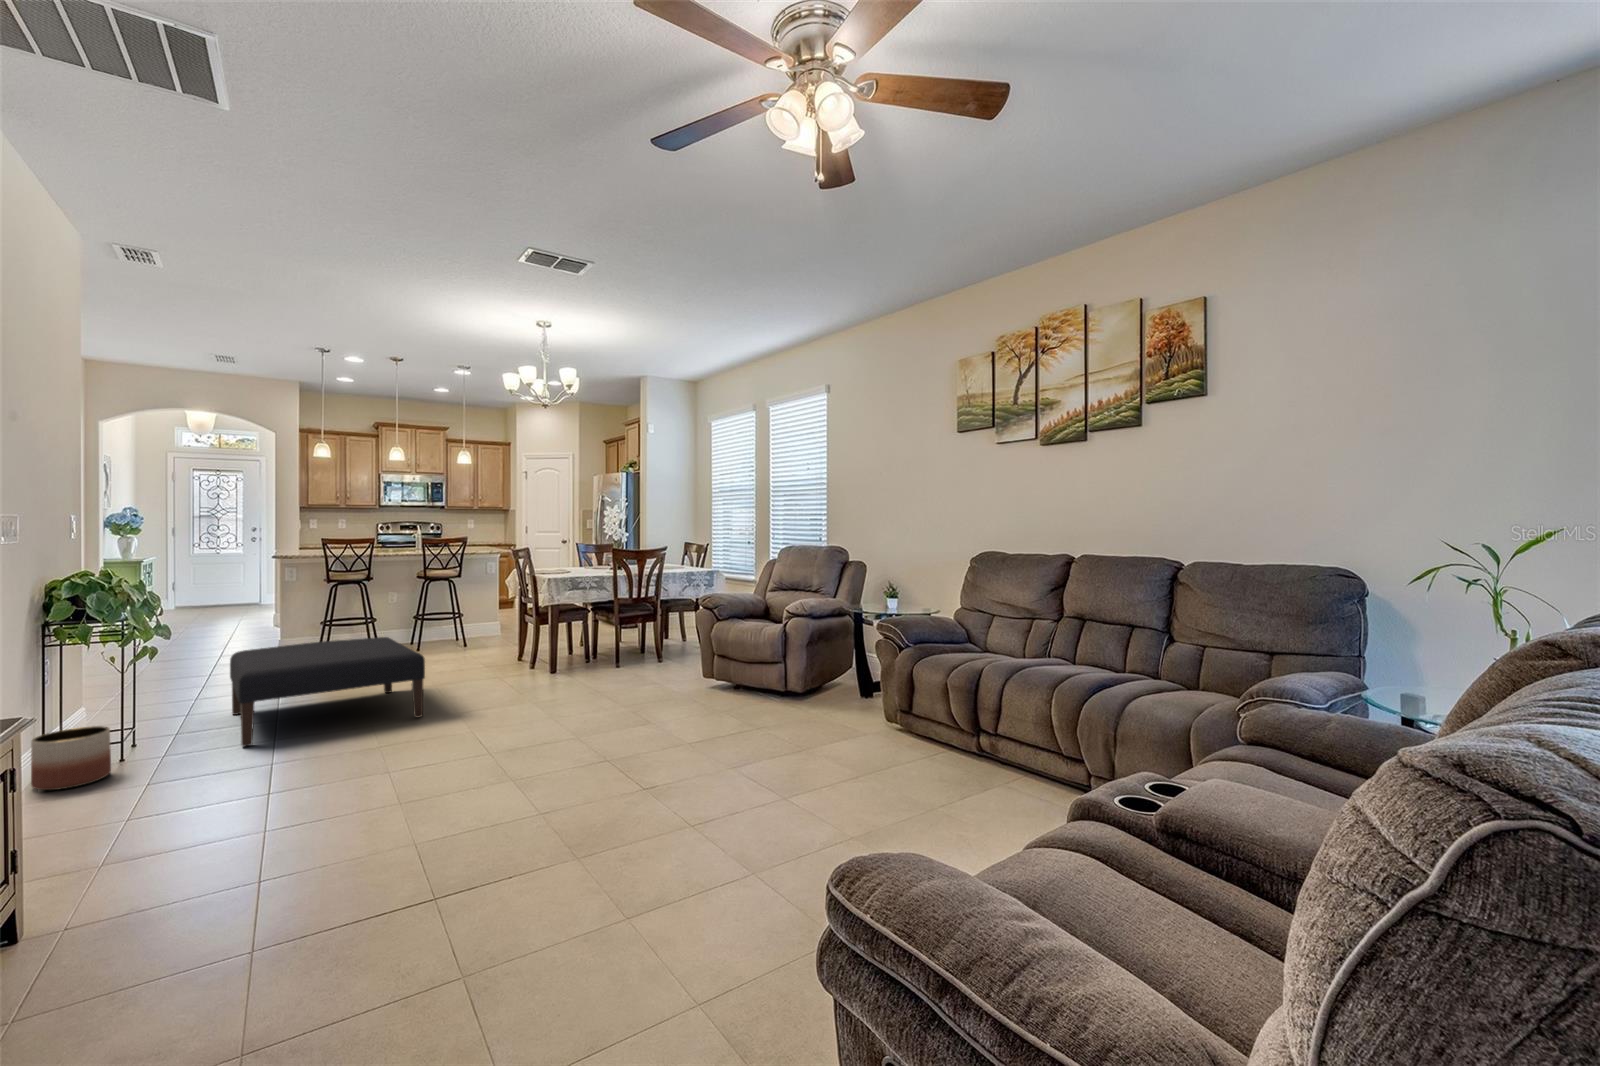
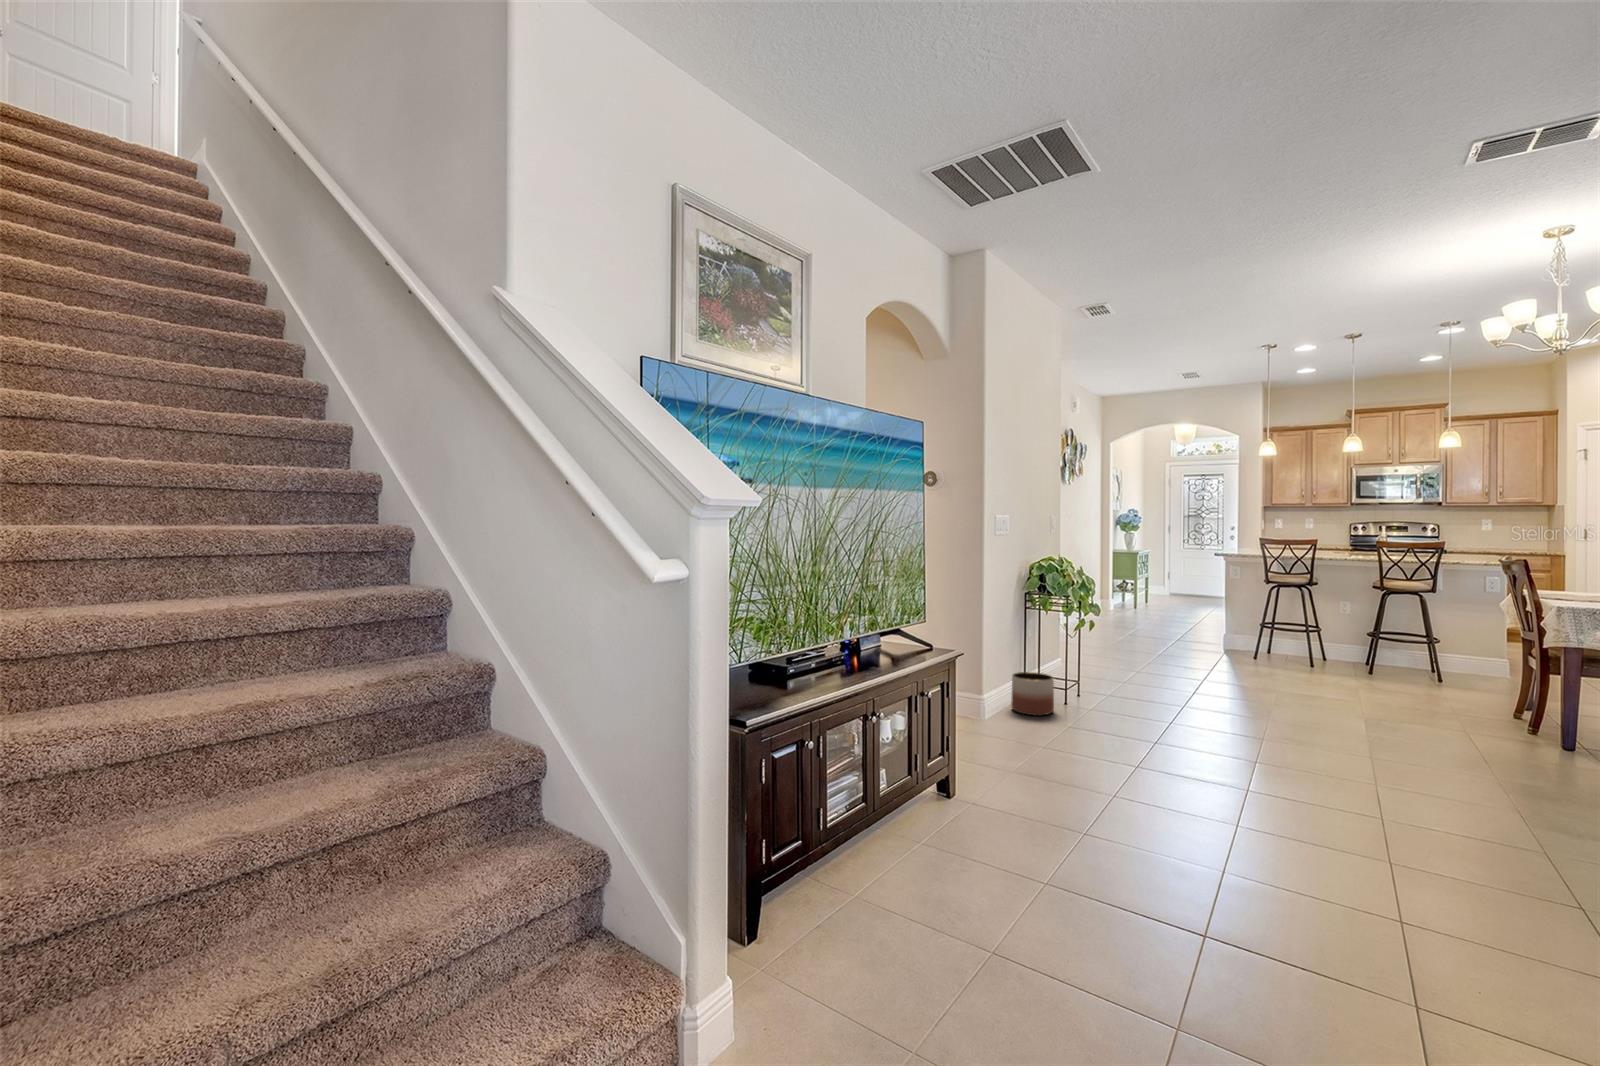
ottoman: present [230,637,425,746] -> none [1140,637,1325,744]

